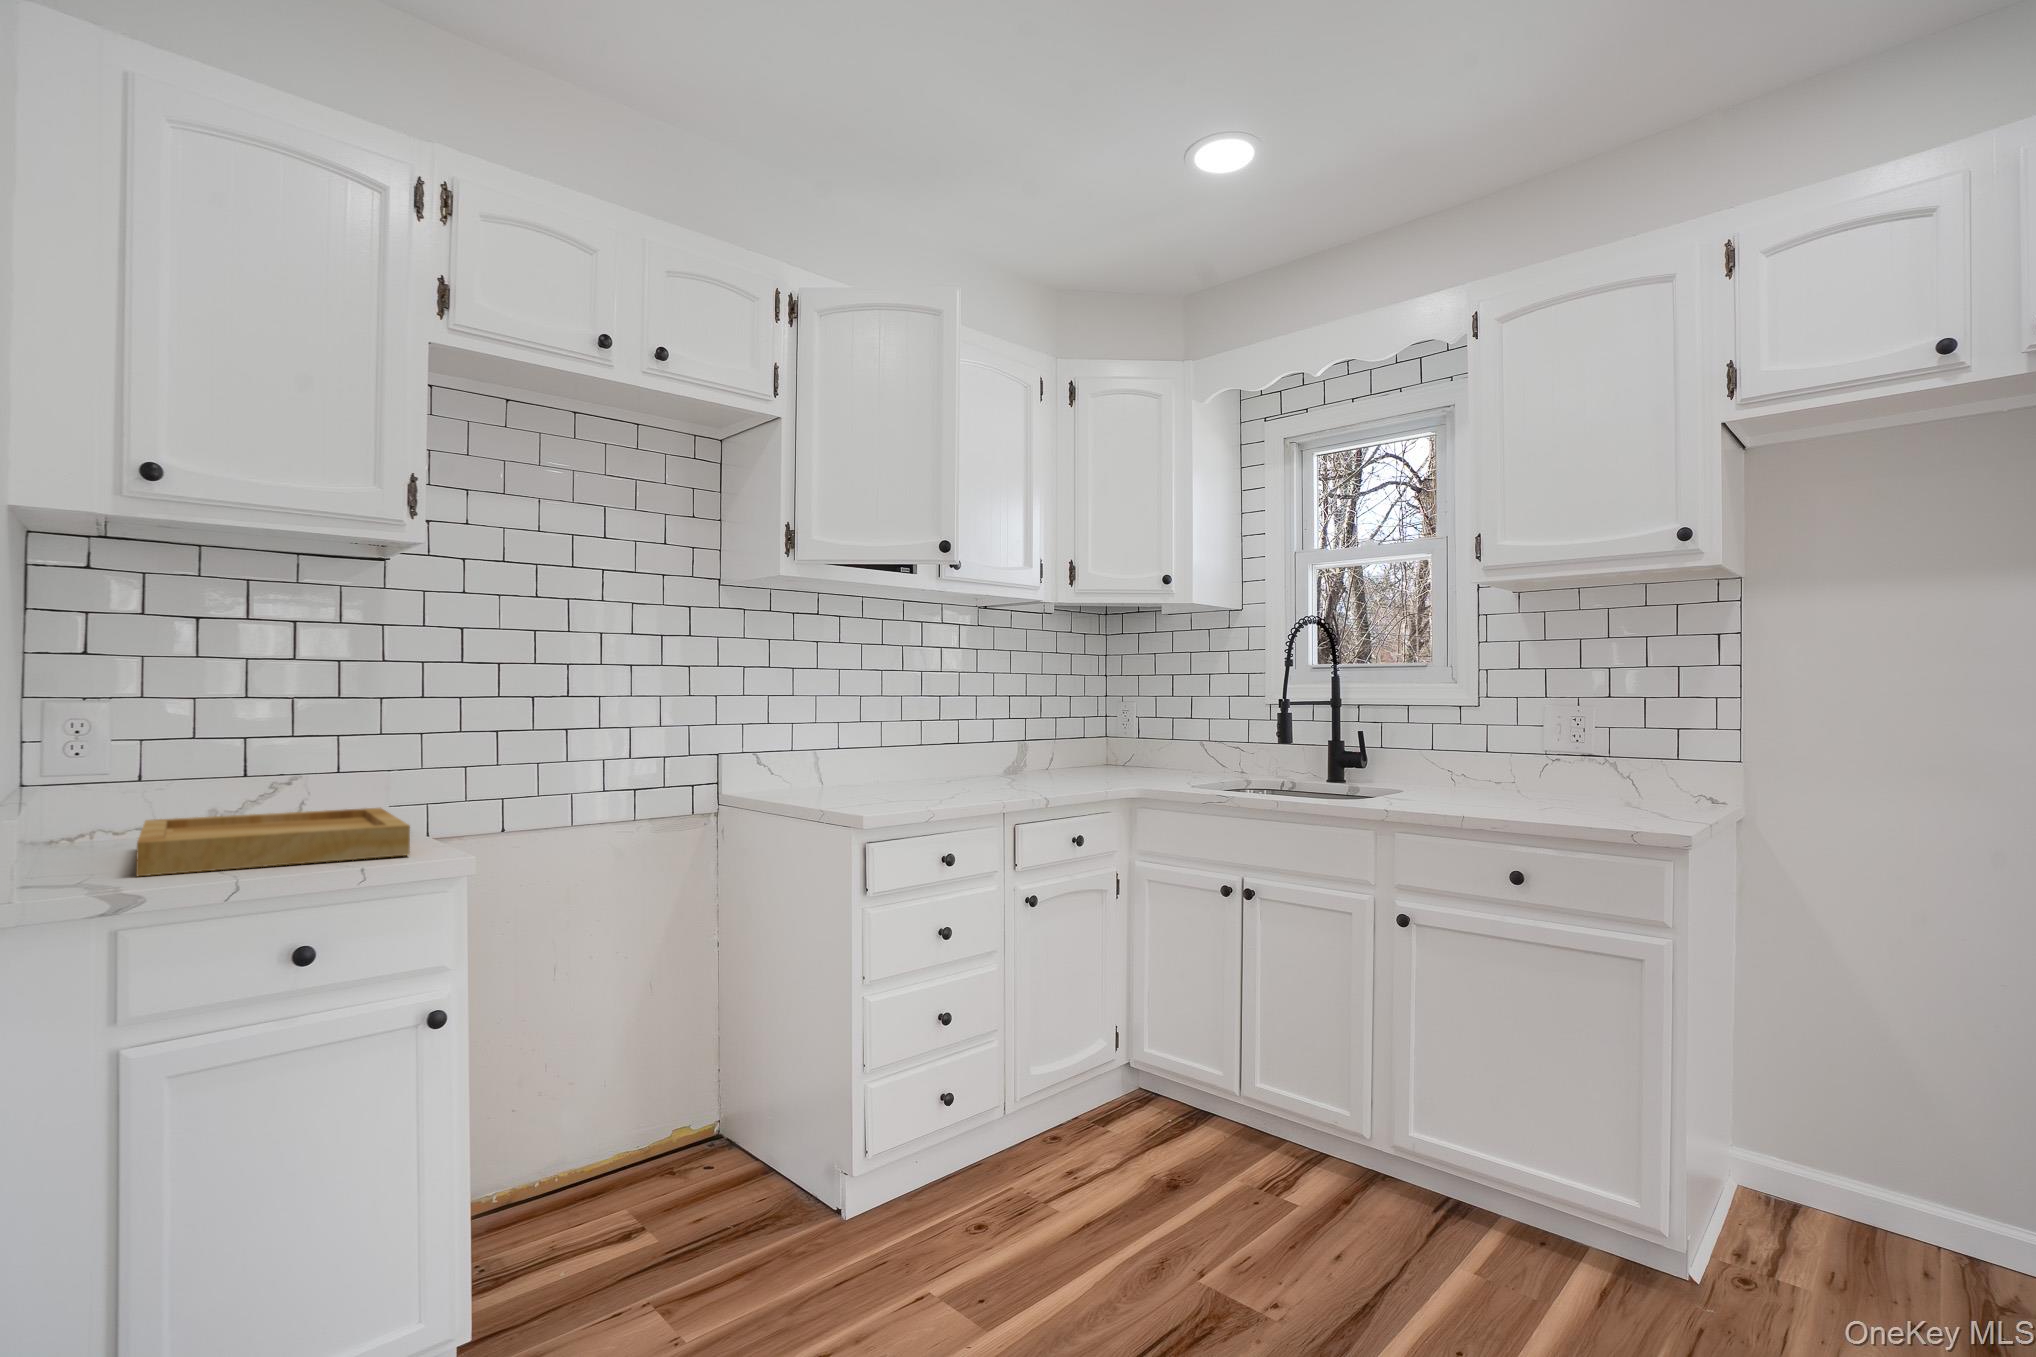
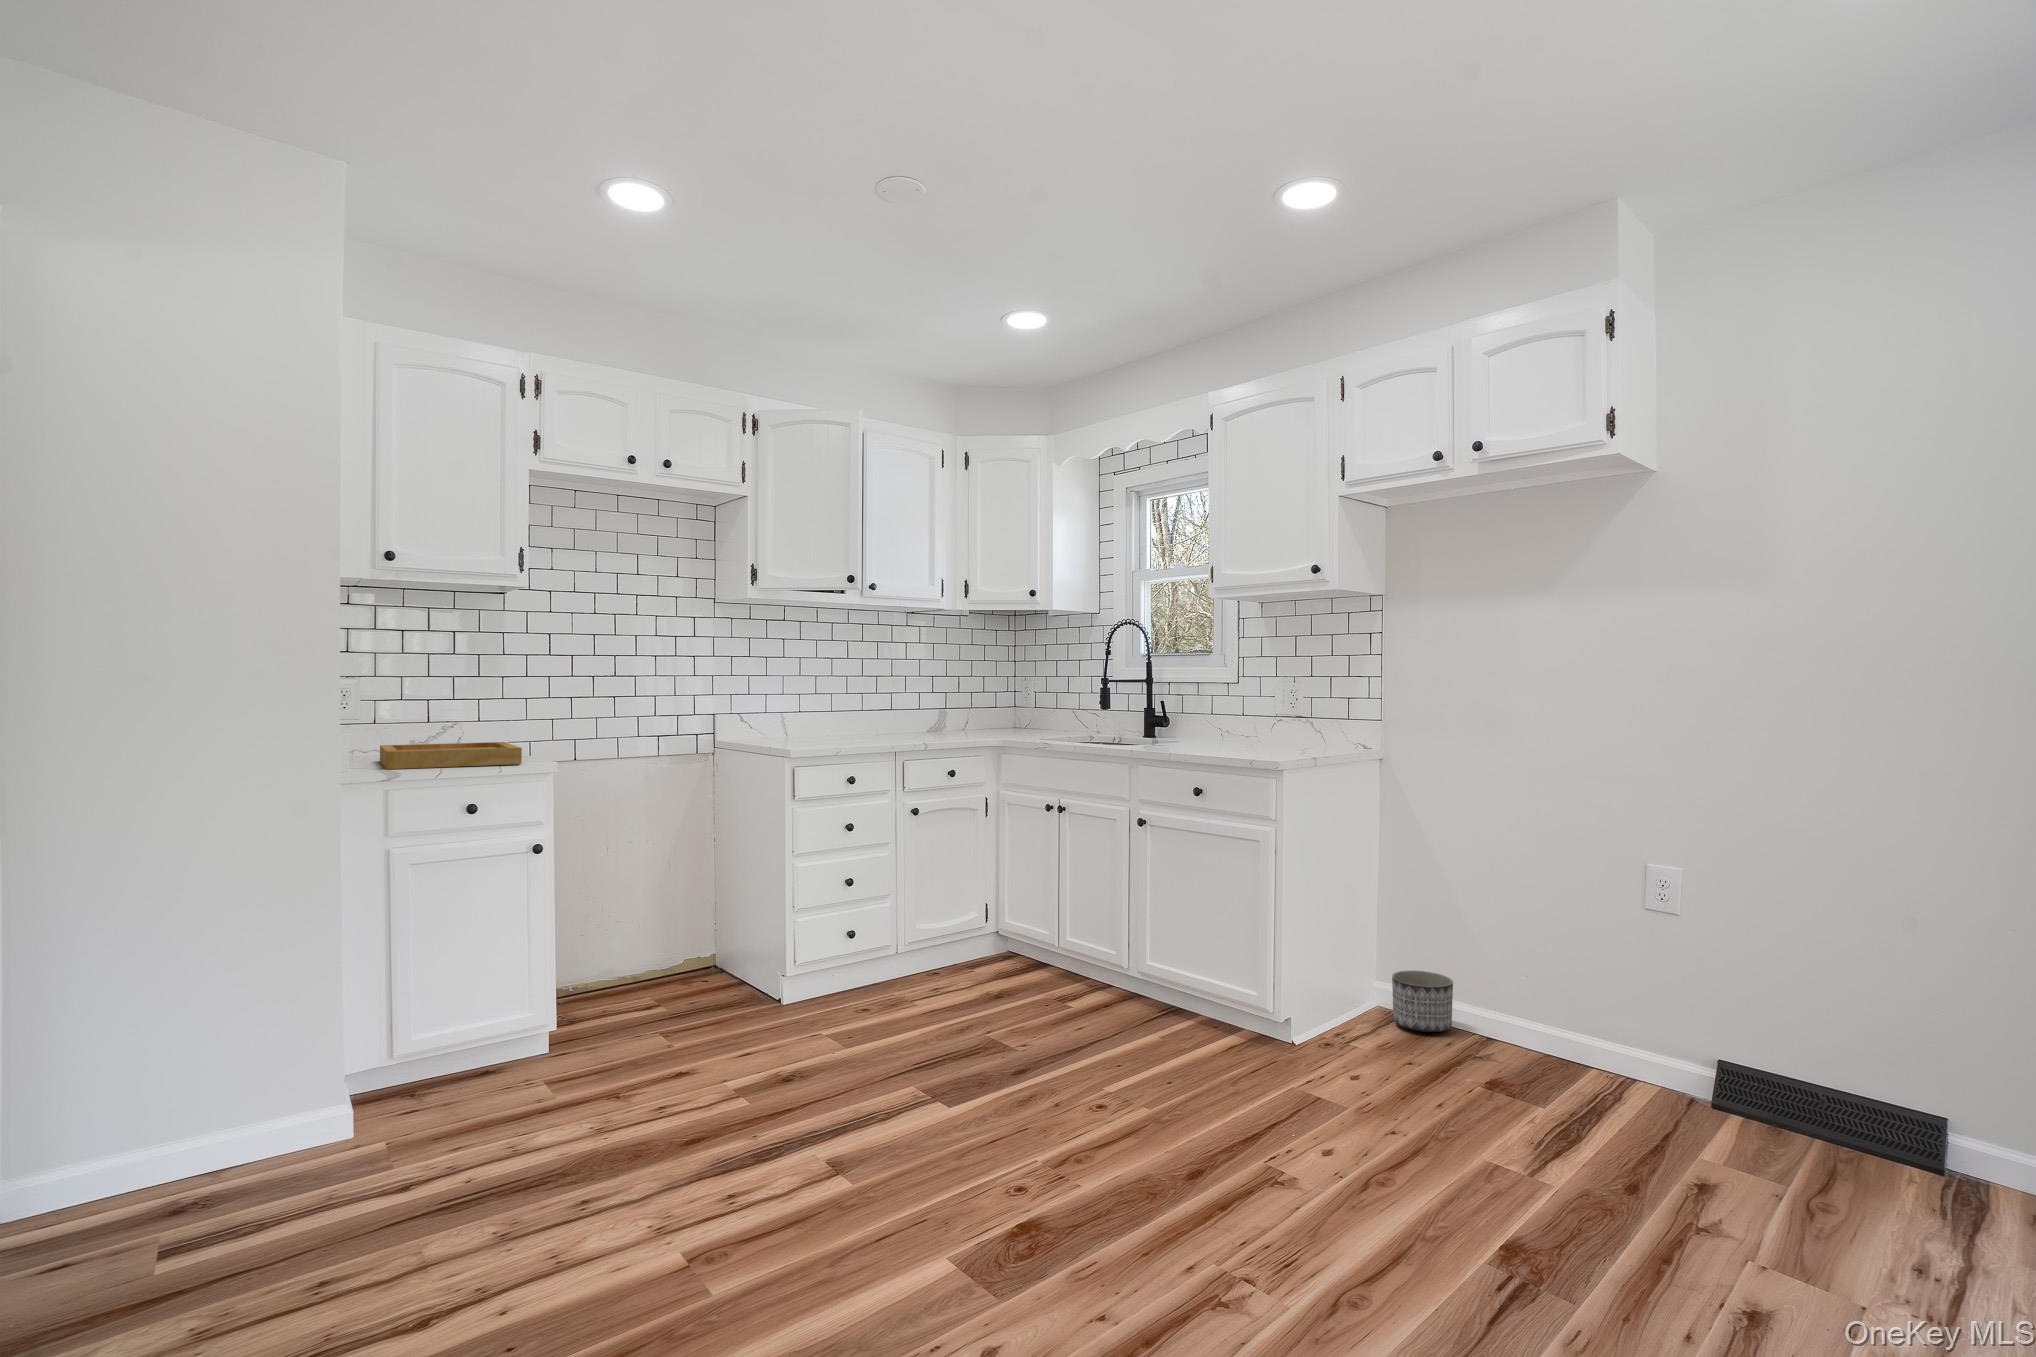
planter: none [1818,1152,1933,1263] -> present [1392,970,1453,1032]

